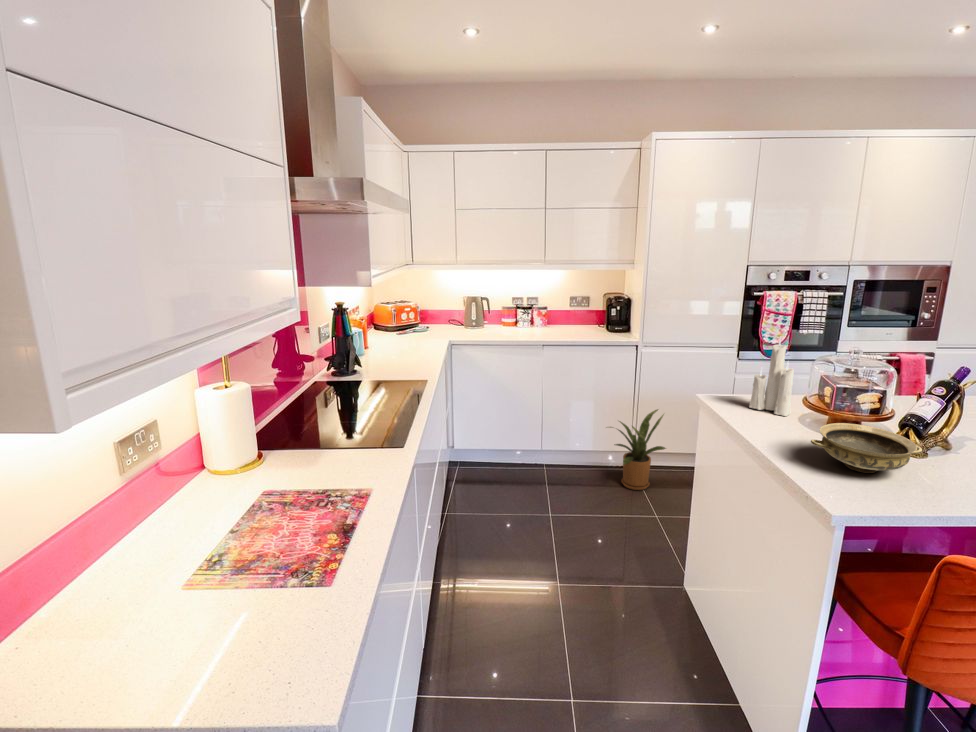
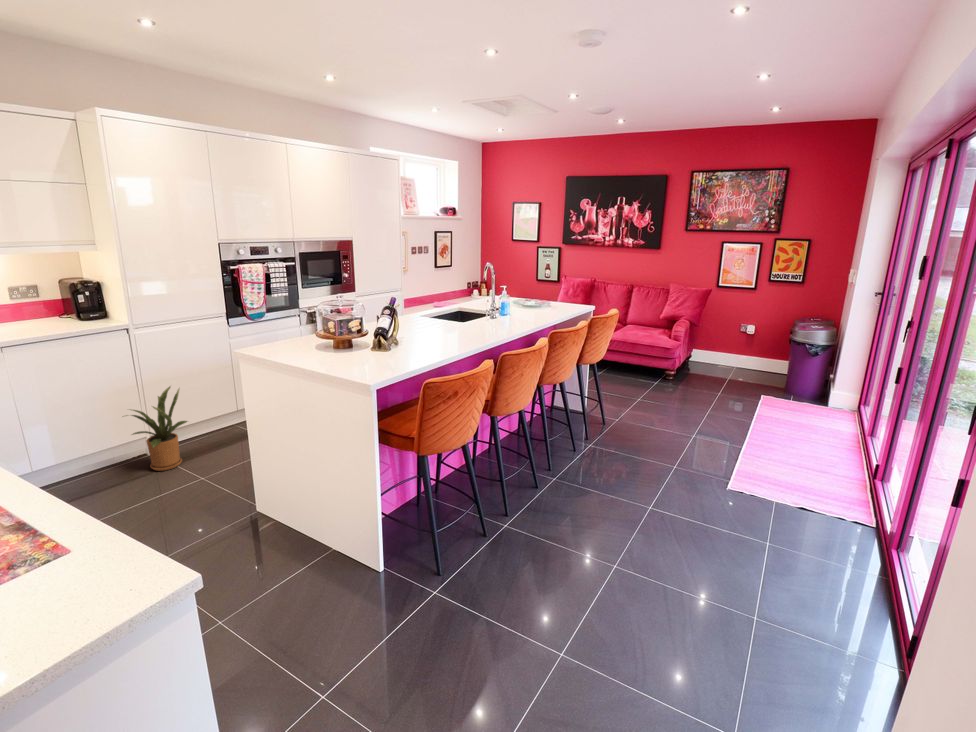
candle: present [749,338,794,416] -> none [278,288,309,349]
ceramic bowl: present [811,423,922,473] -> none [339,338,392,365]

